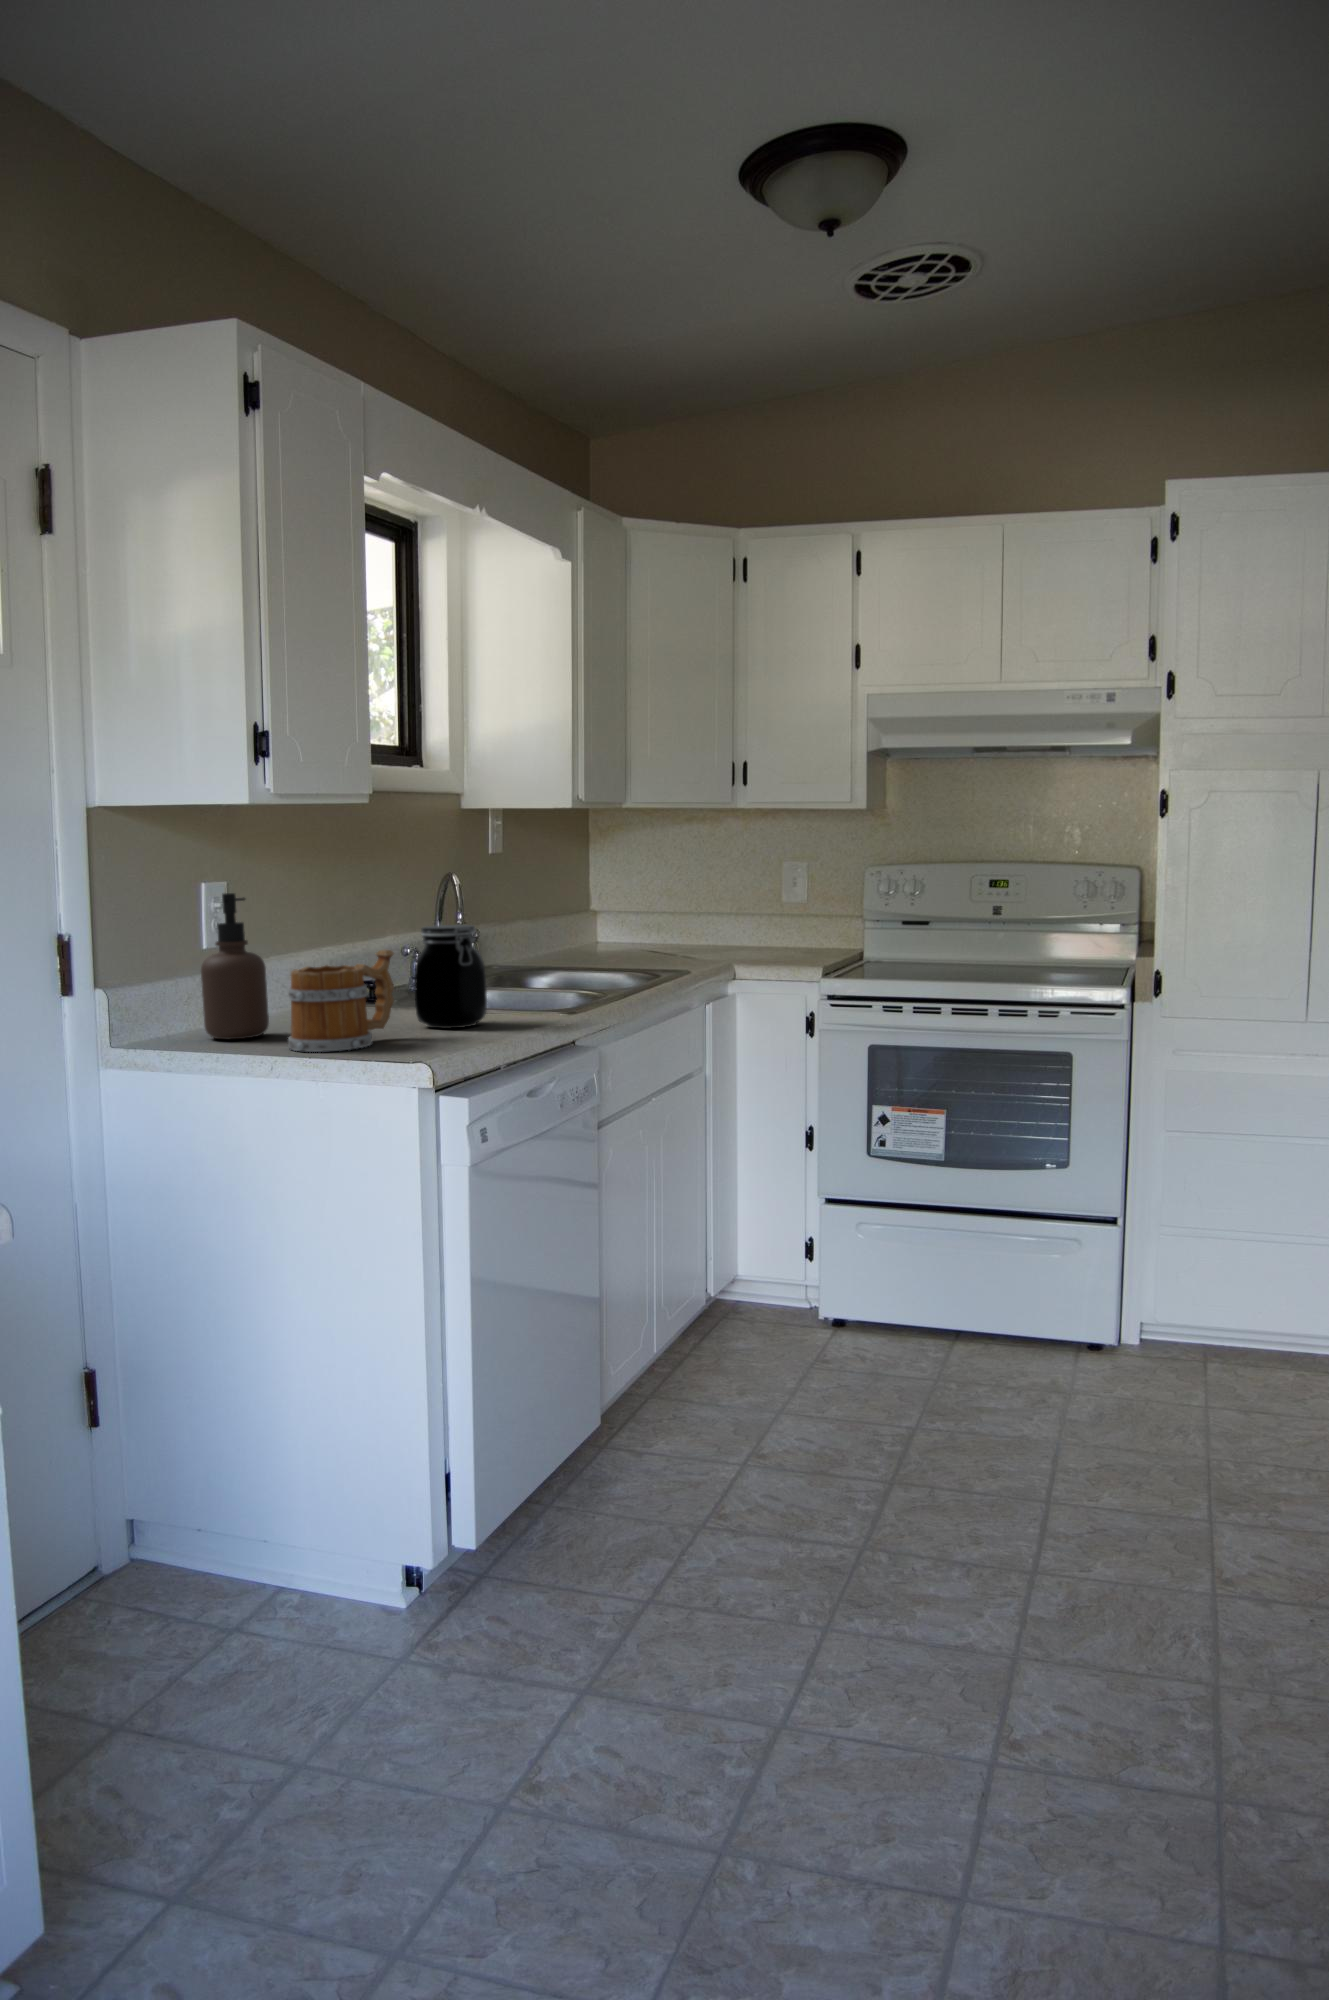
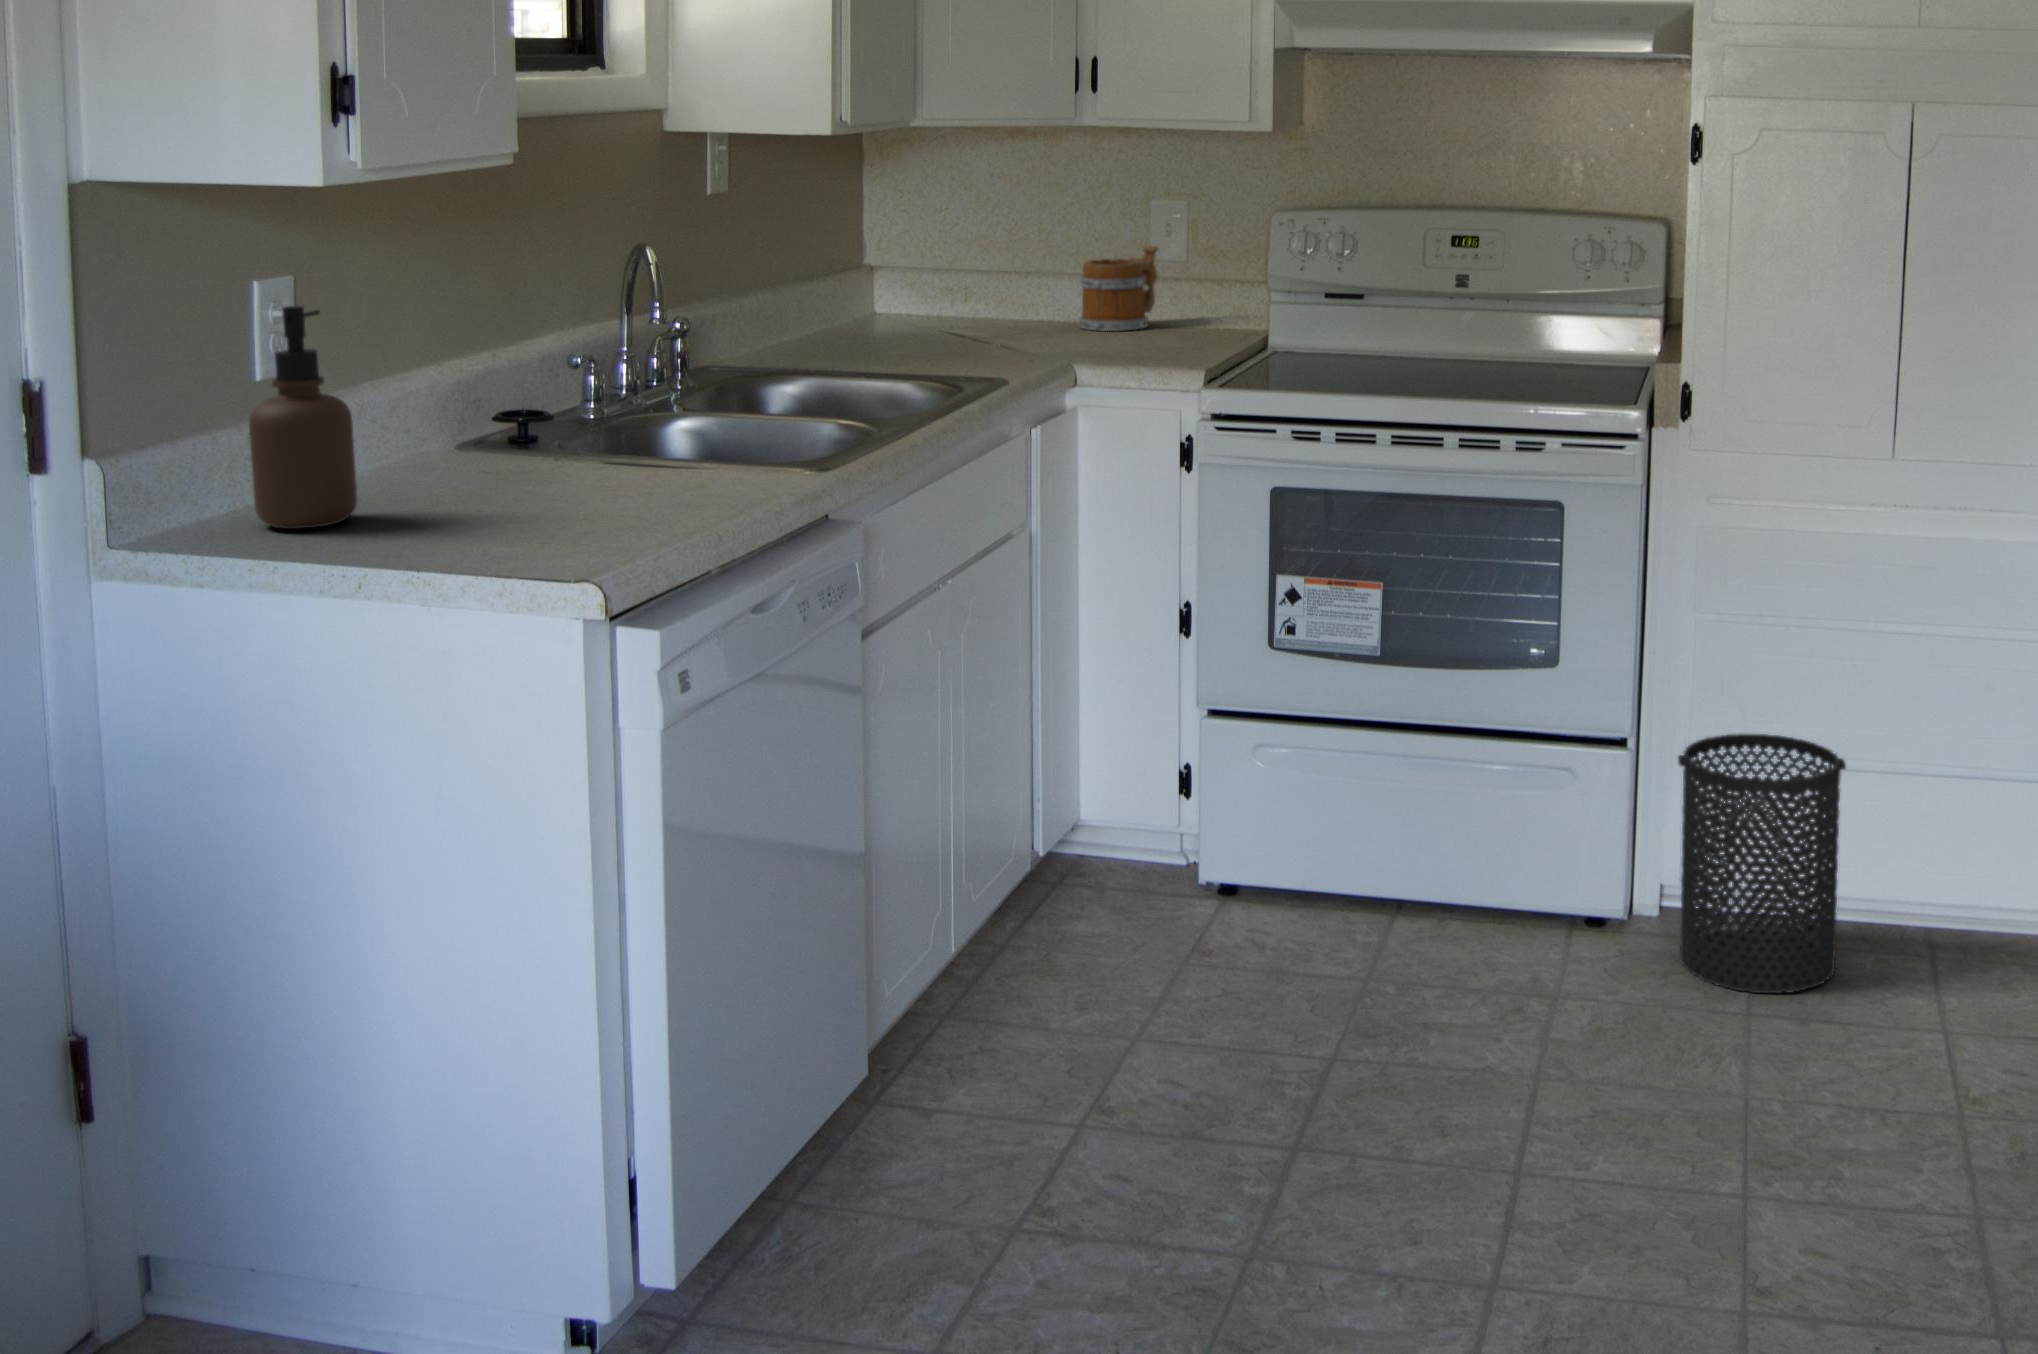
jar: present [414,925,487,1028] -> none [585,347,697,505]
mug: present [288,950,394,1052] -> present [1079,246,1158,331]
trash can: none [1158,1218,1283,1400] -> present [1678,734,1846,993]

